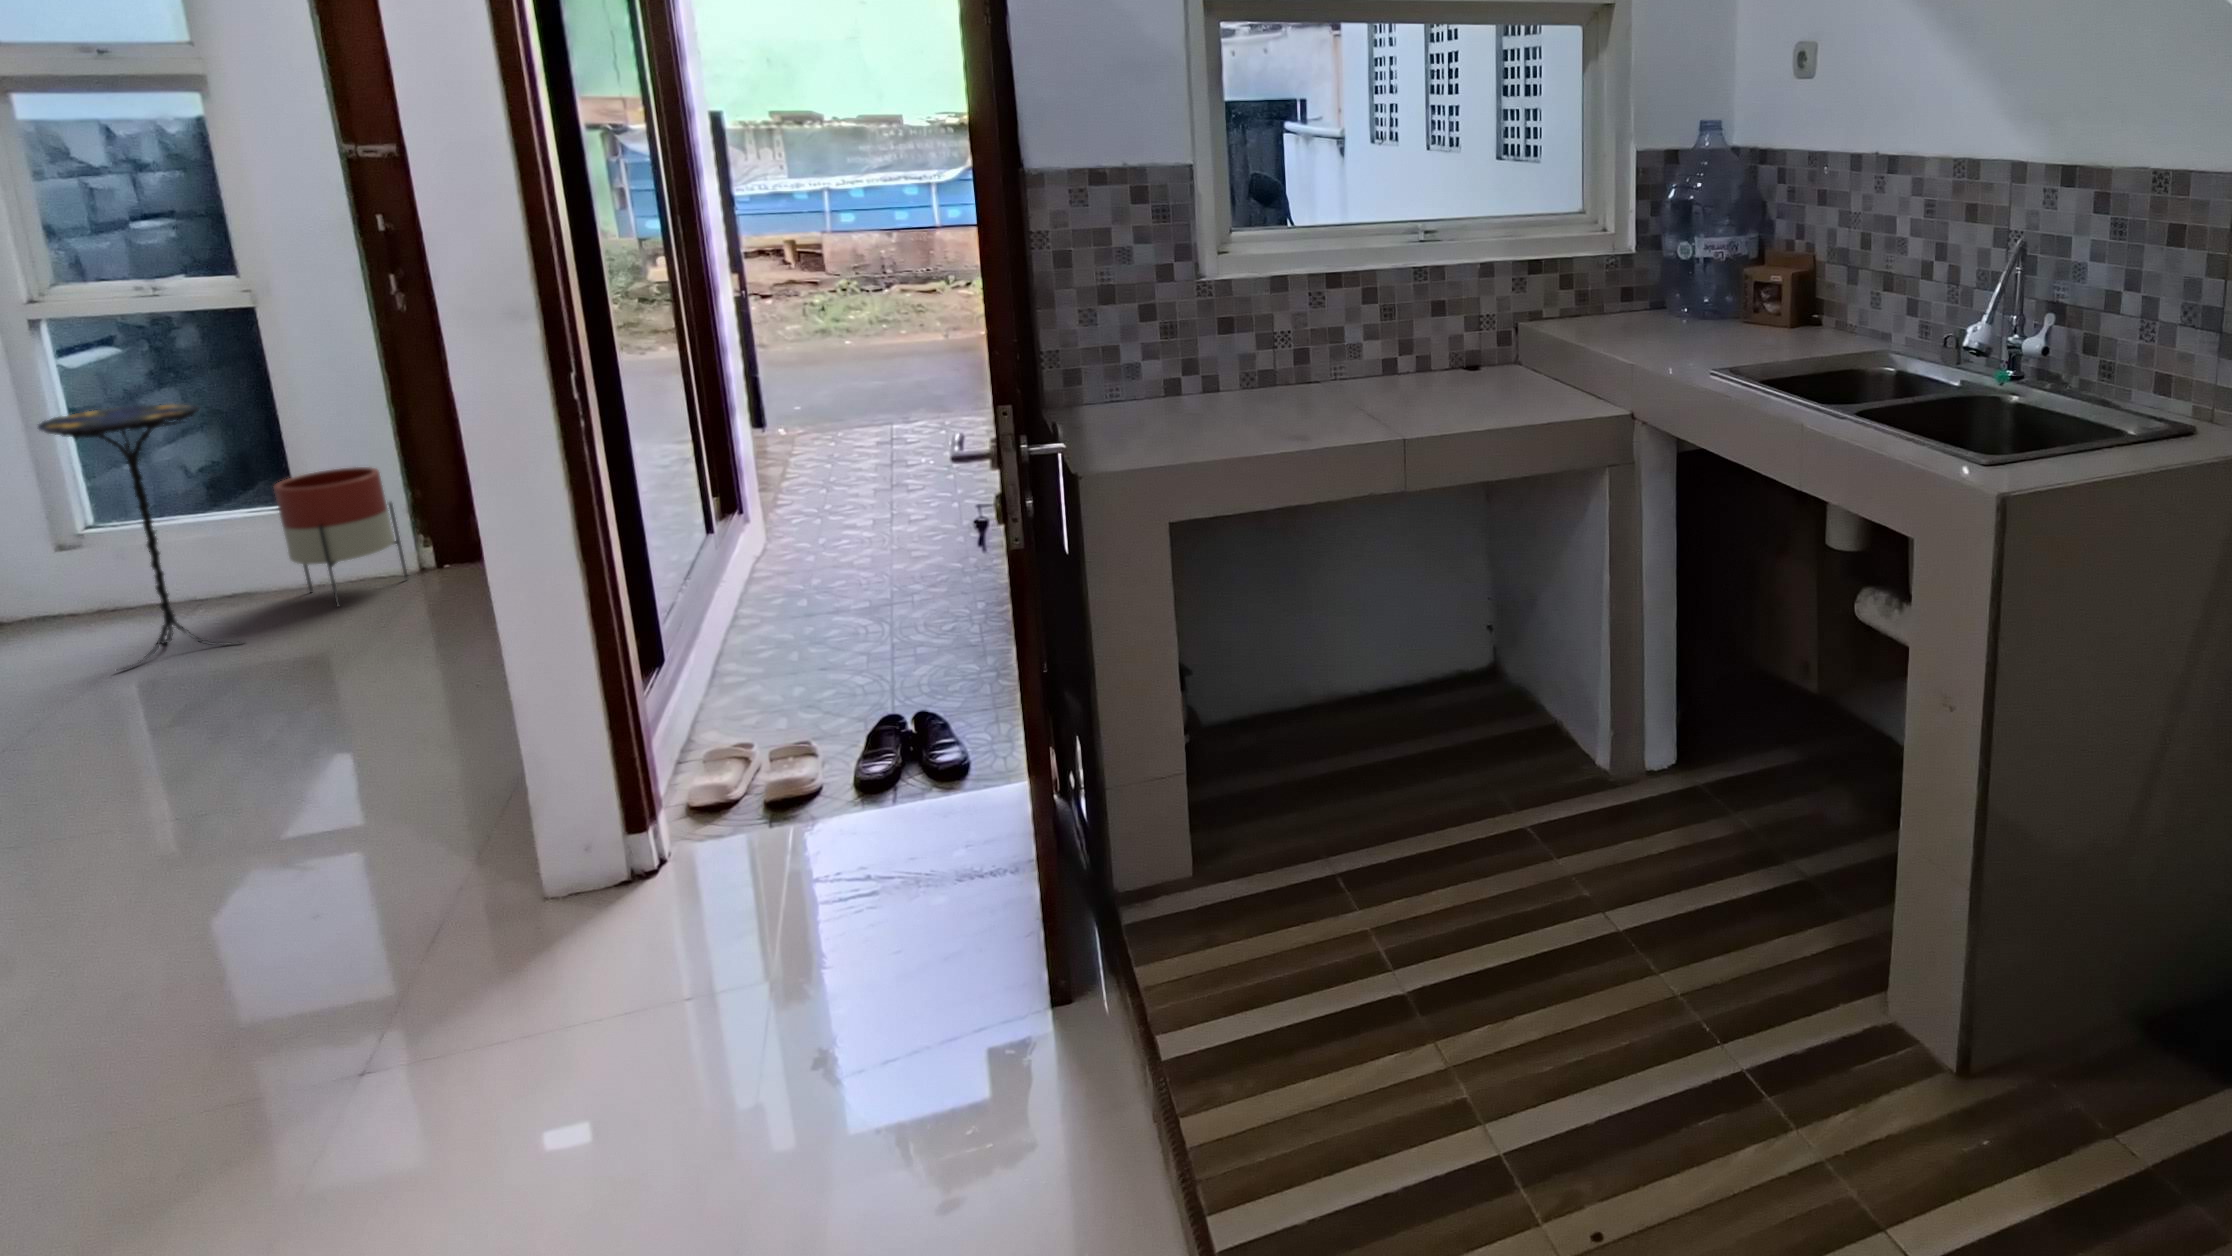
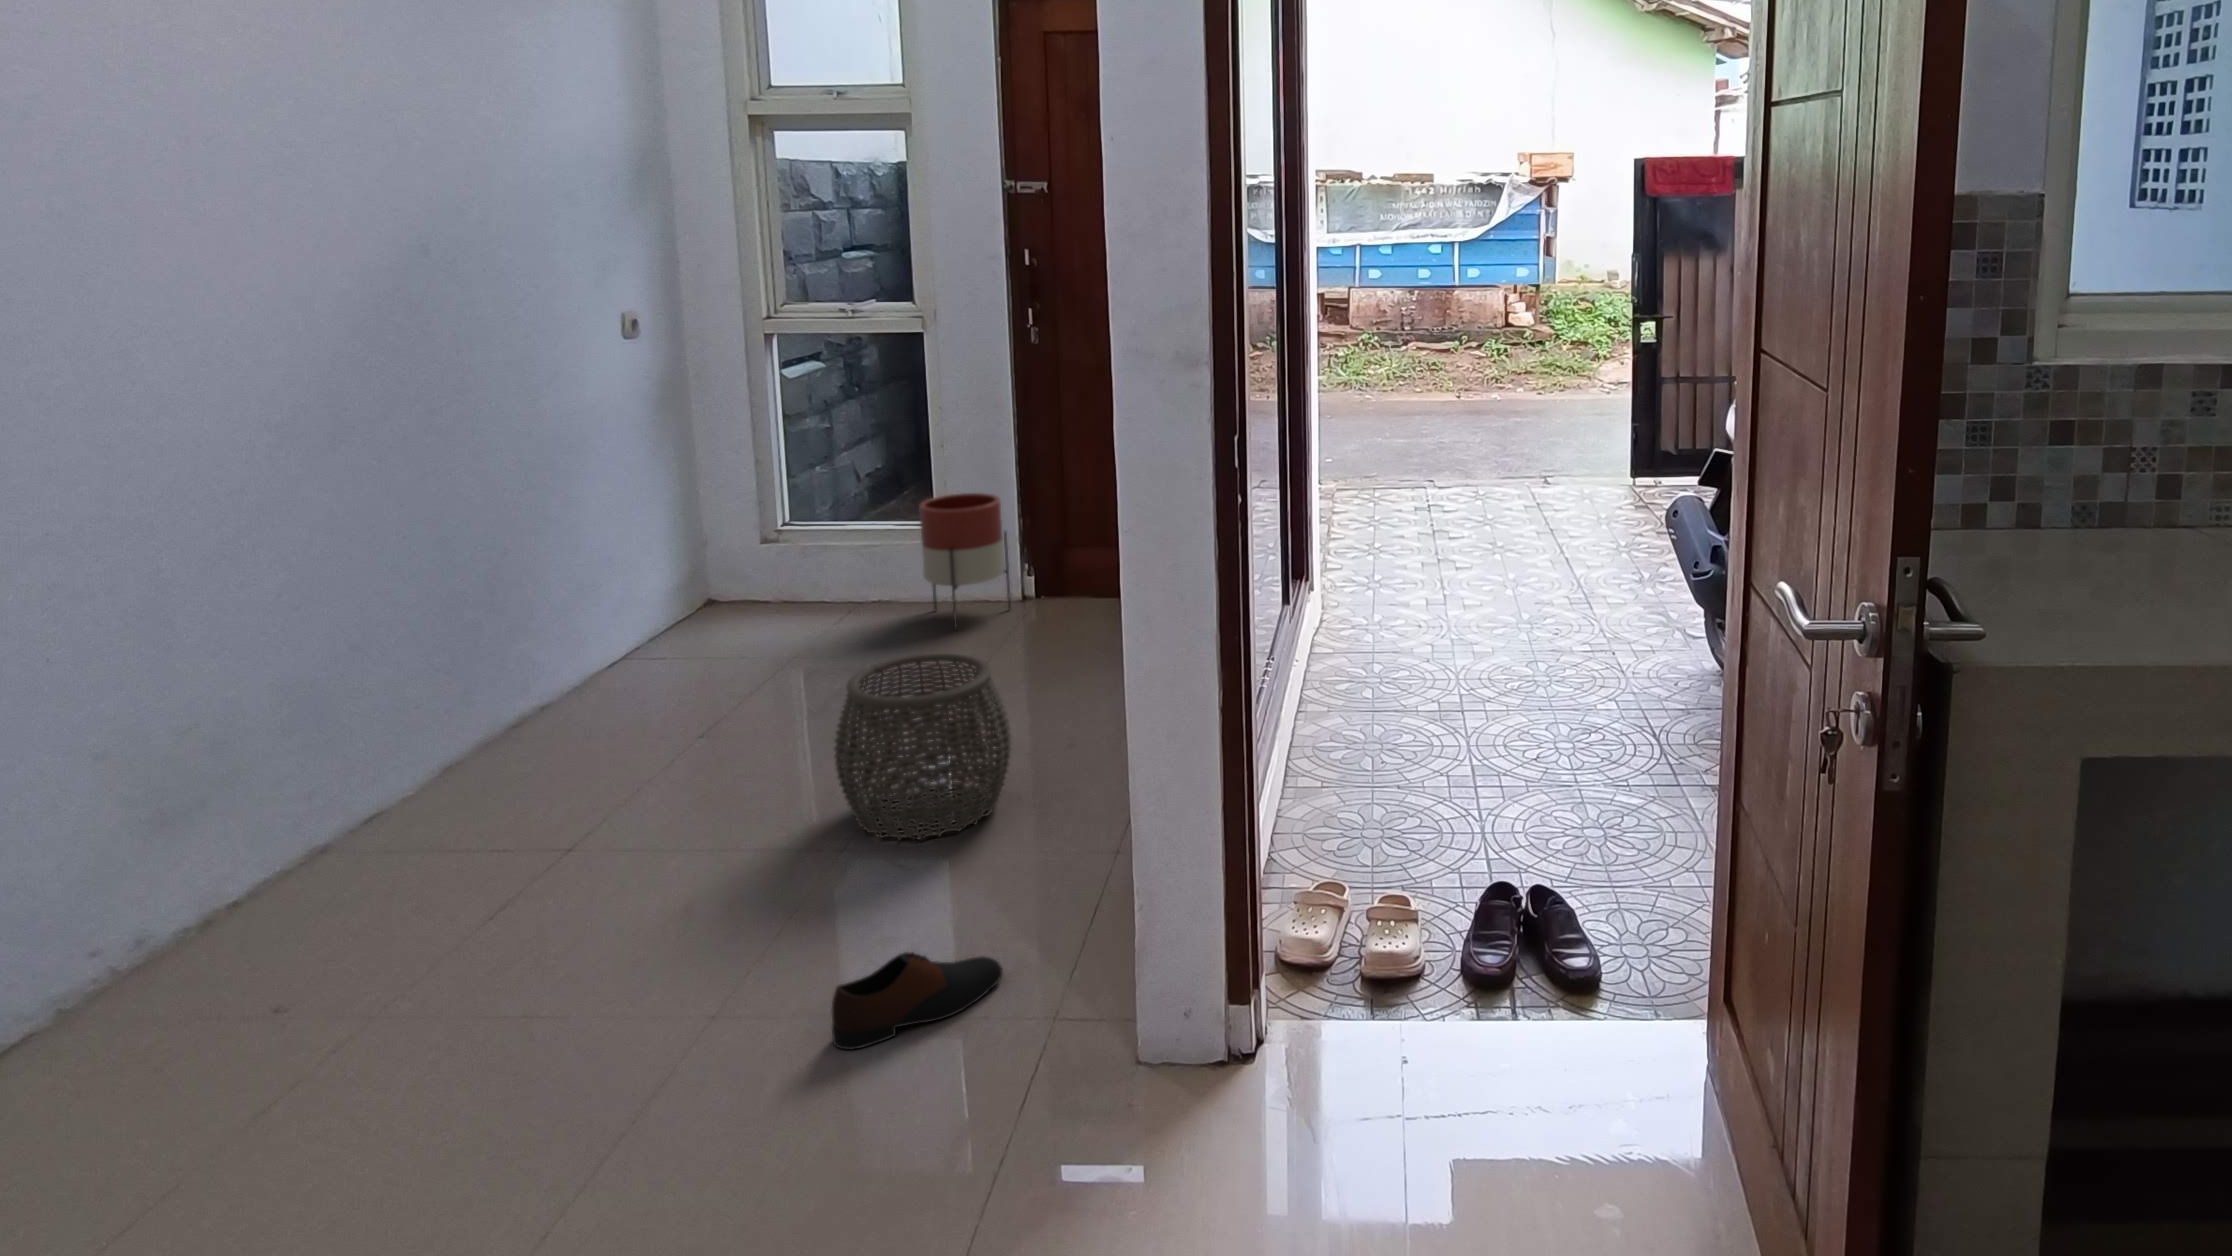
side table: present [38,404,222,667] -> none [760,418,885,668]
woven basket: none [181,614,402,796] -> present [834,653,1011,840]
shoe: none [202,859,399,960] -> present [832,952,1003,1050]

